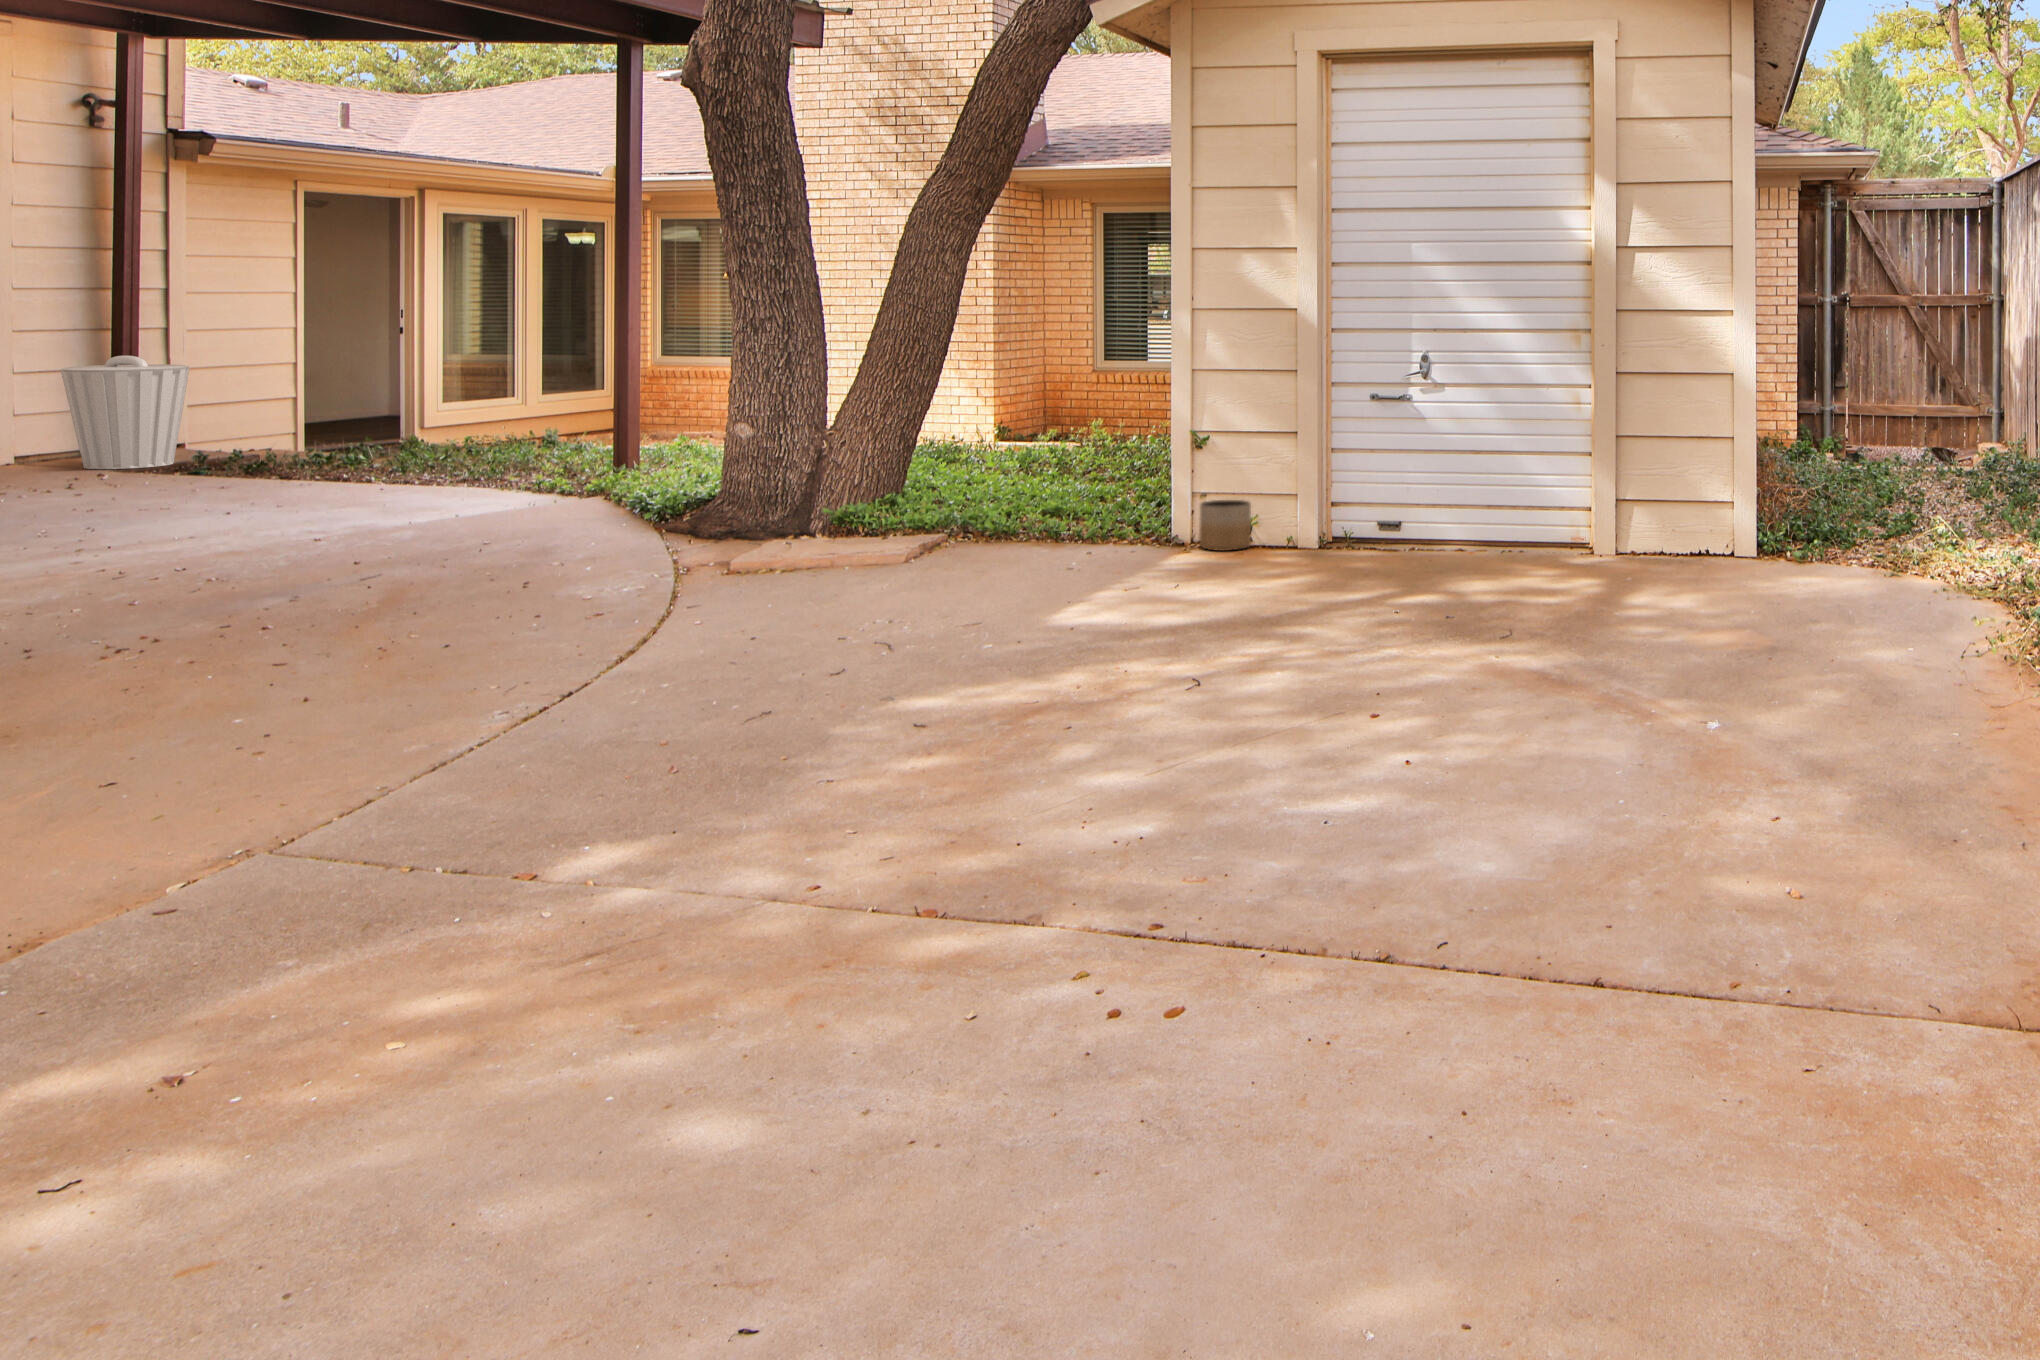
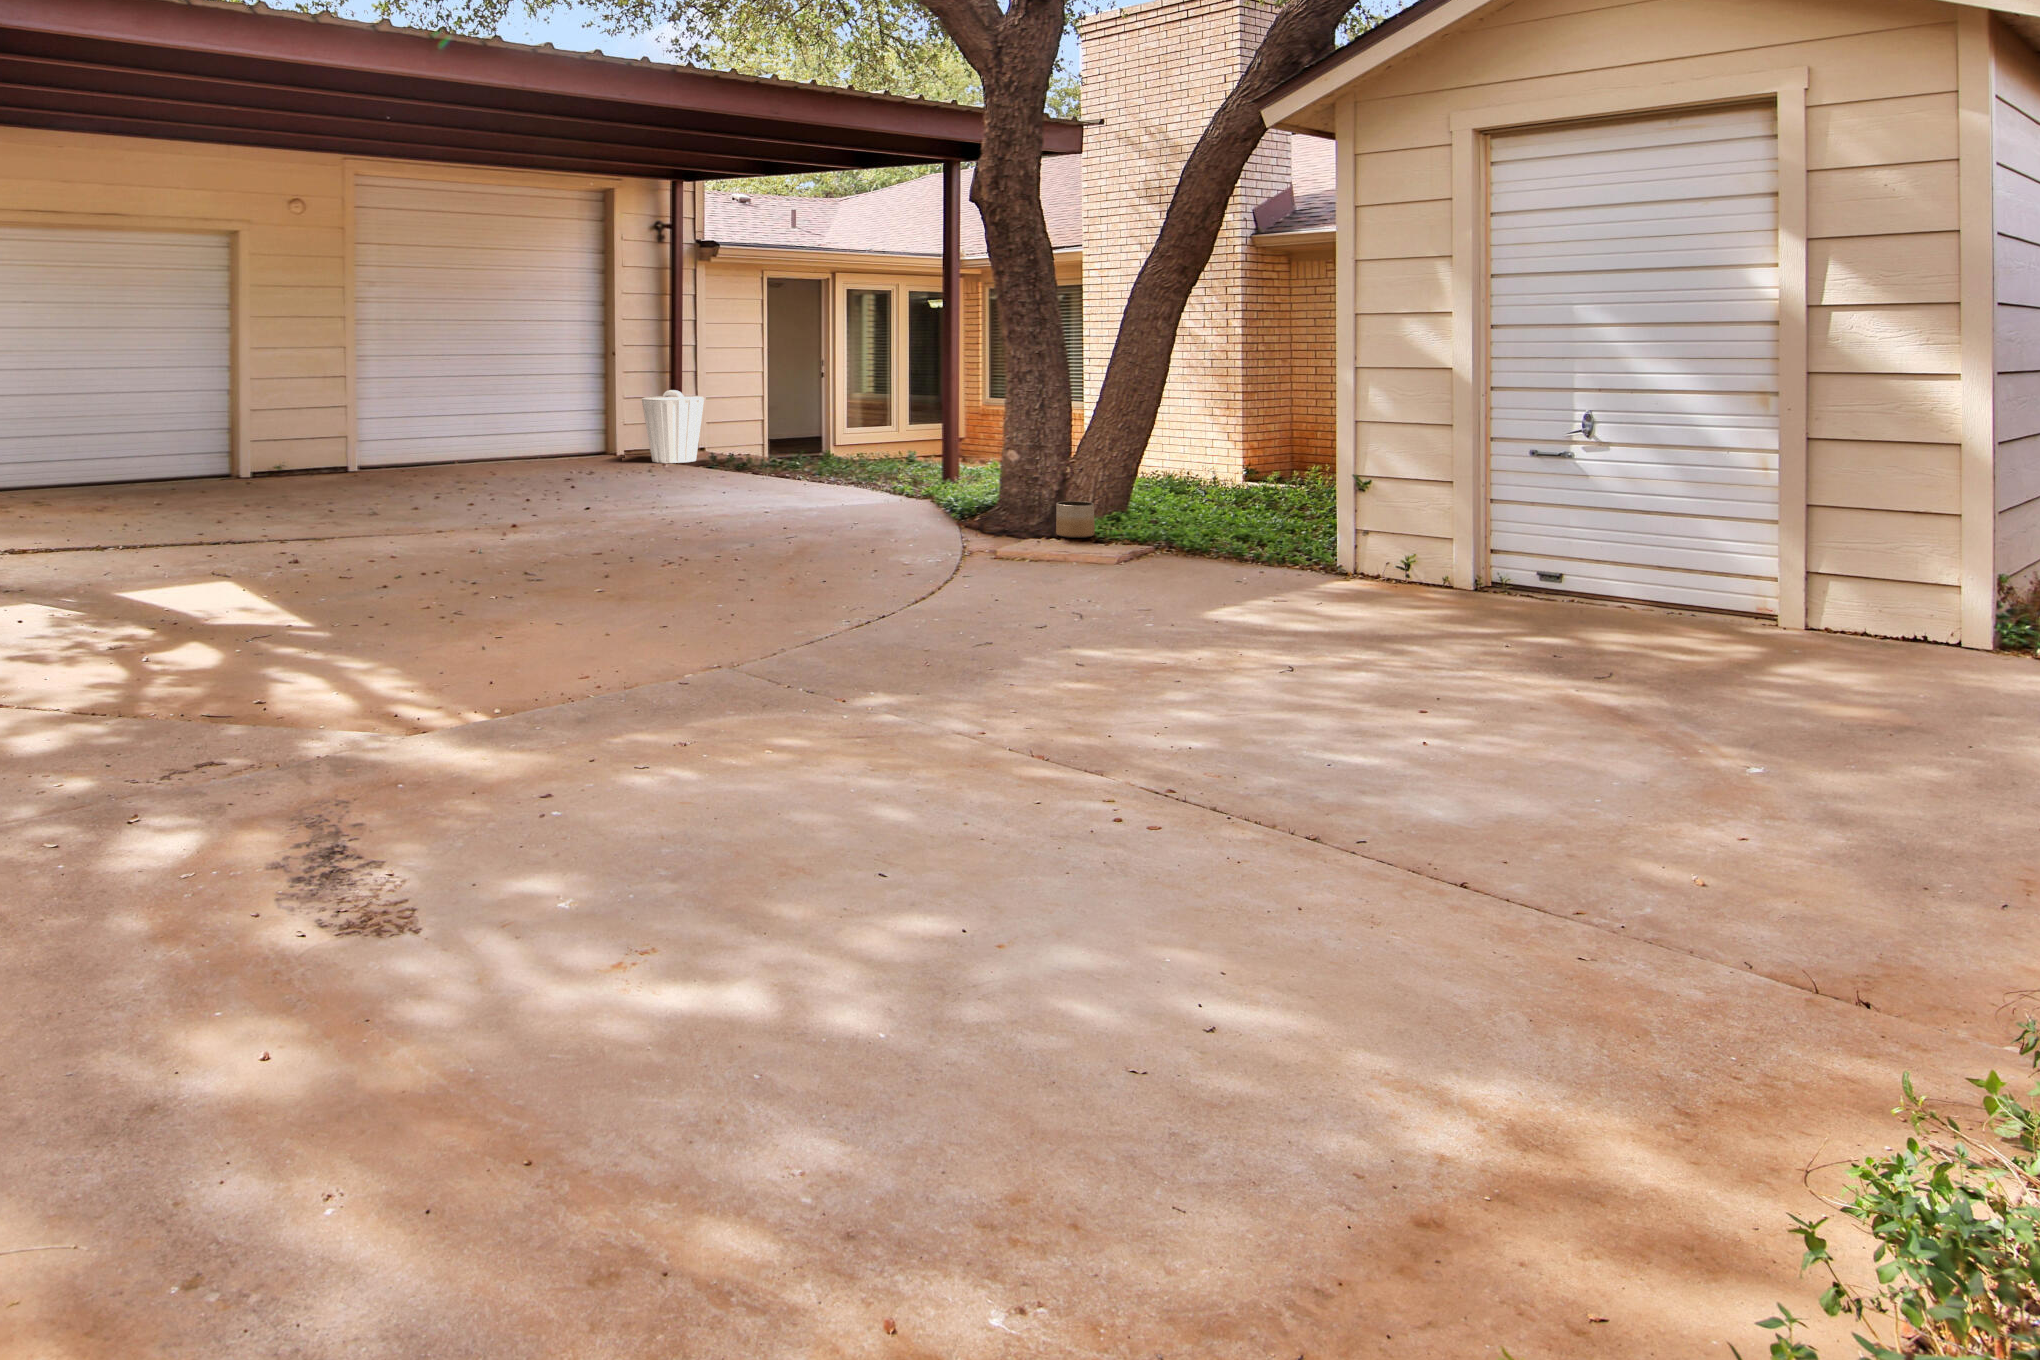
planter: present [1199,500,1251,551] -> present [1056,501,1095,538]

